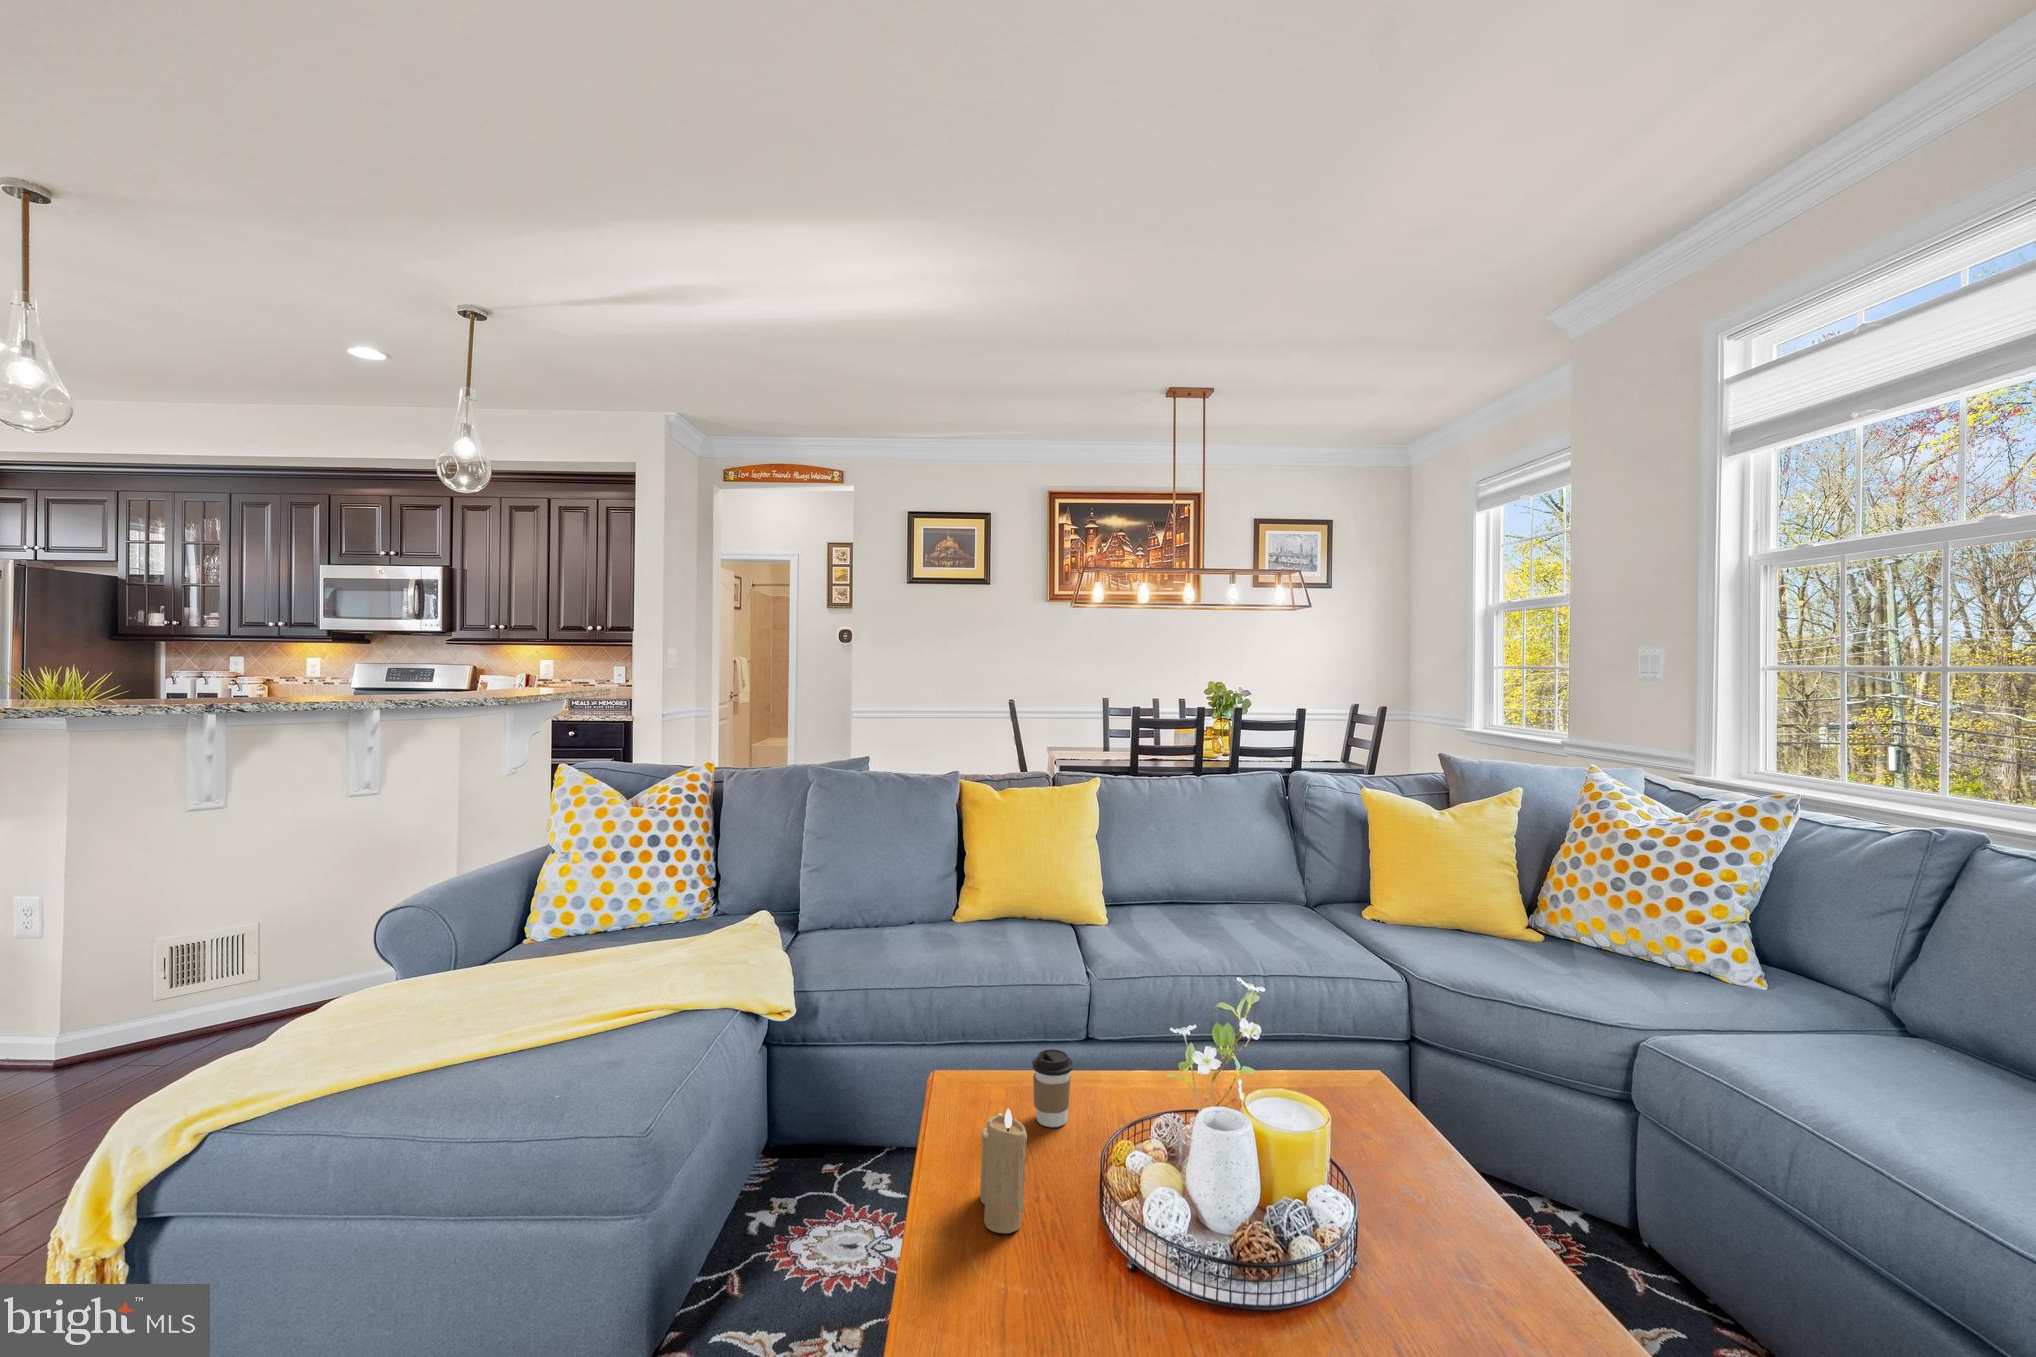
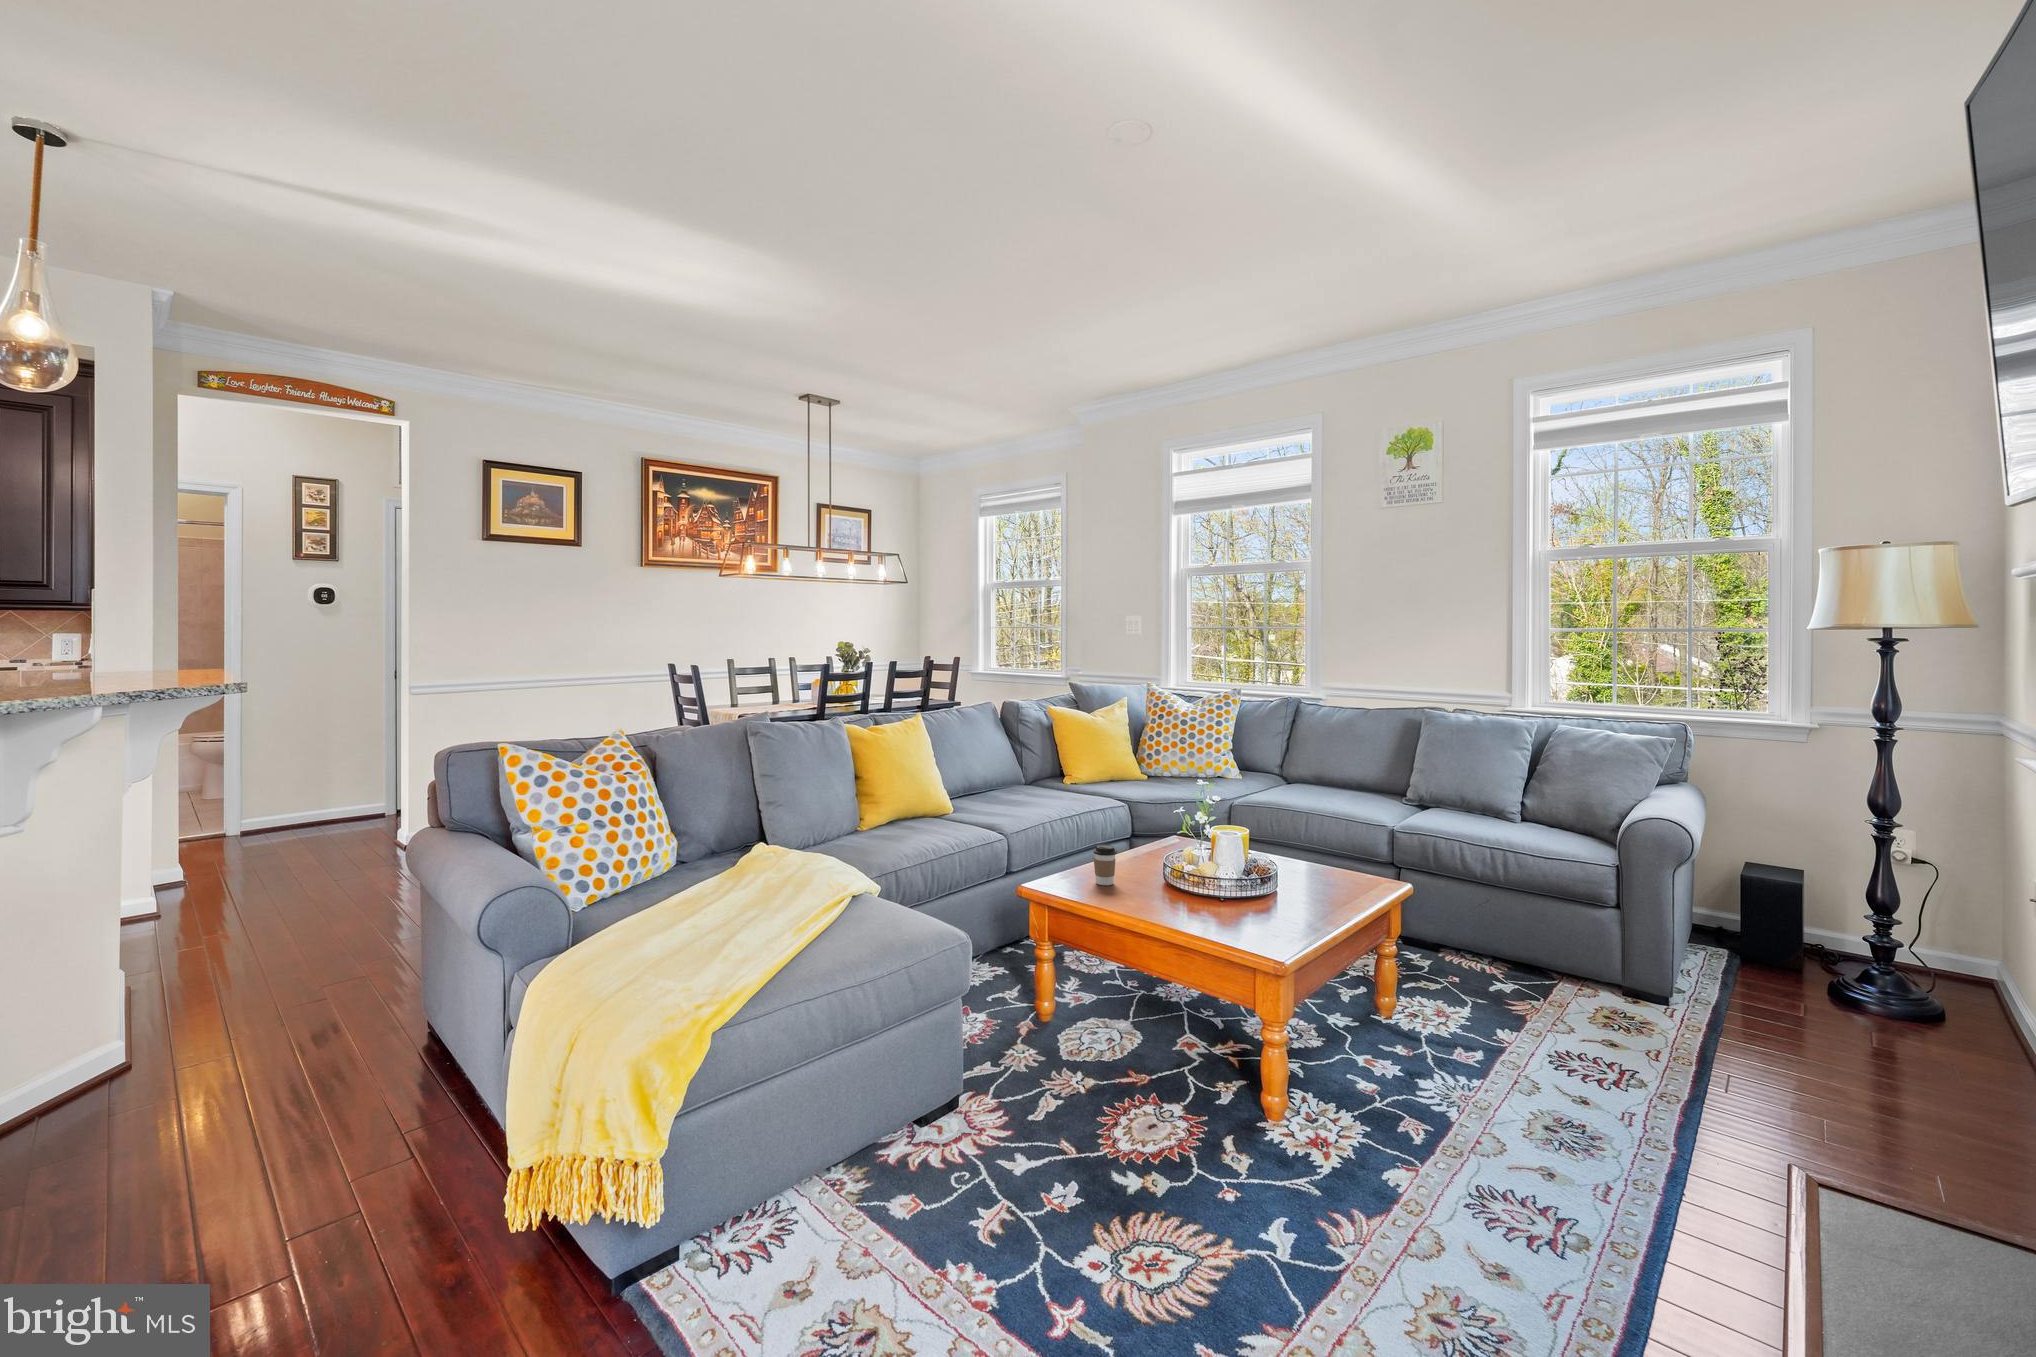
candle: present [980,1109,1027,1233] -> none [1135,852,1176,914]

